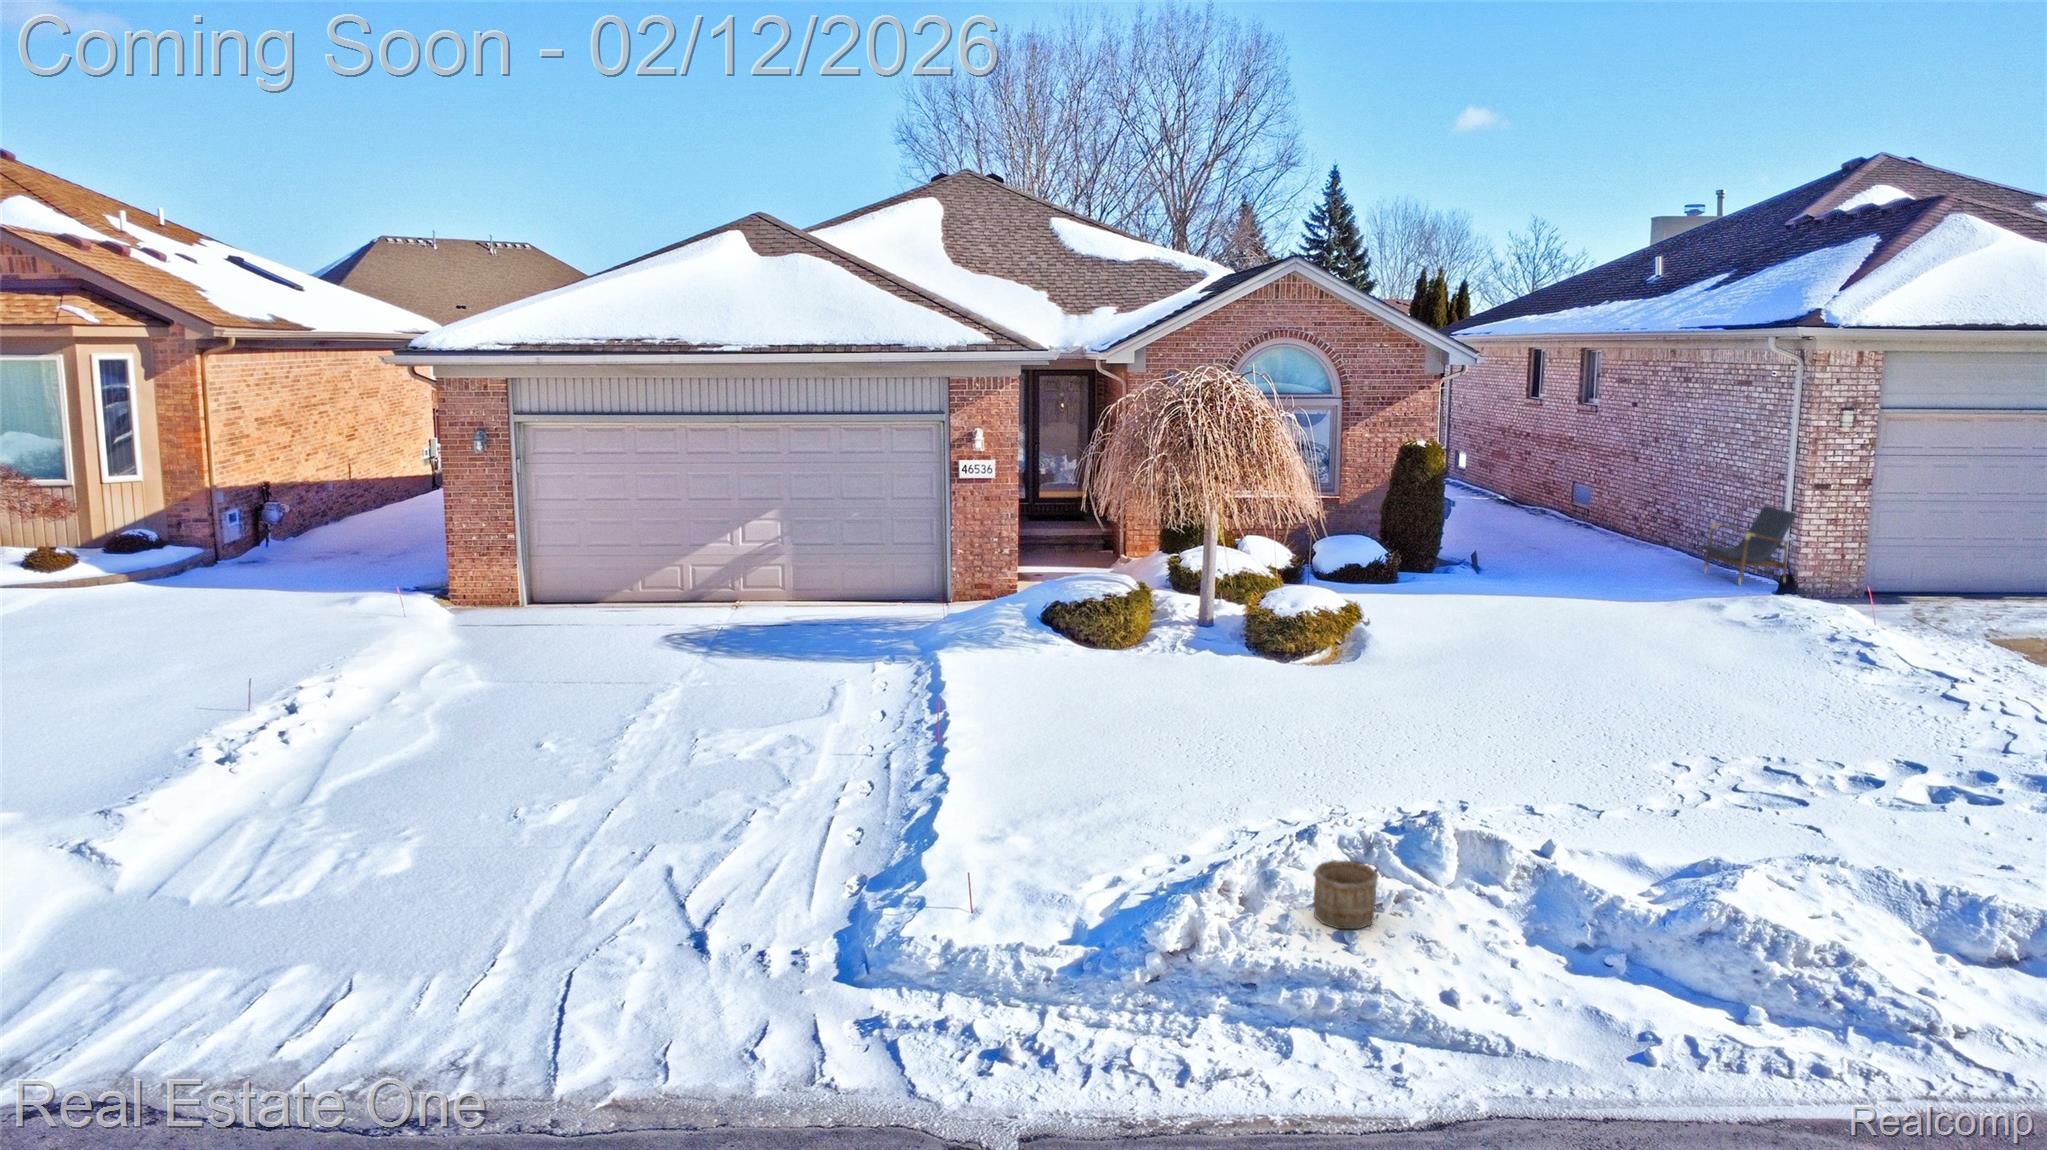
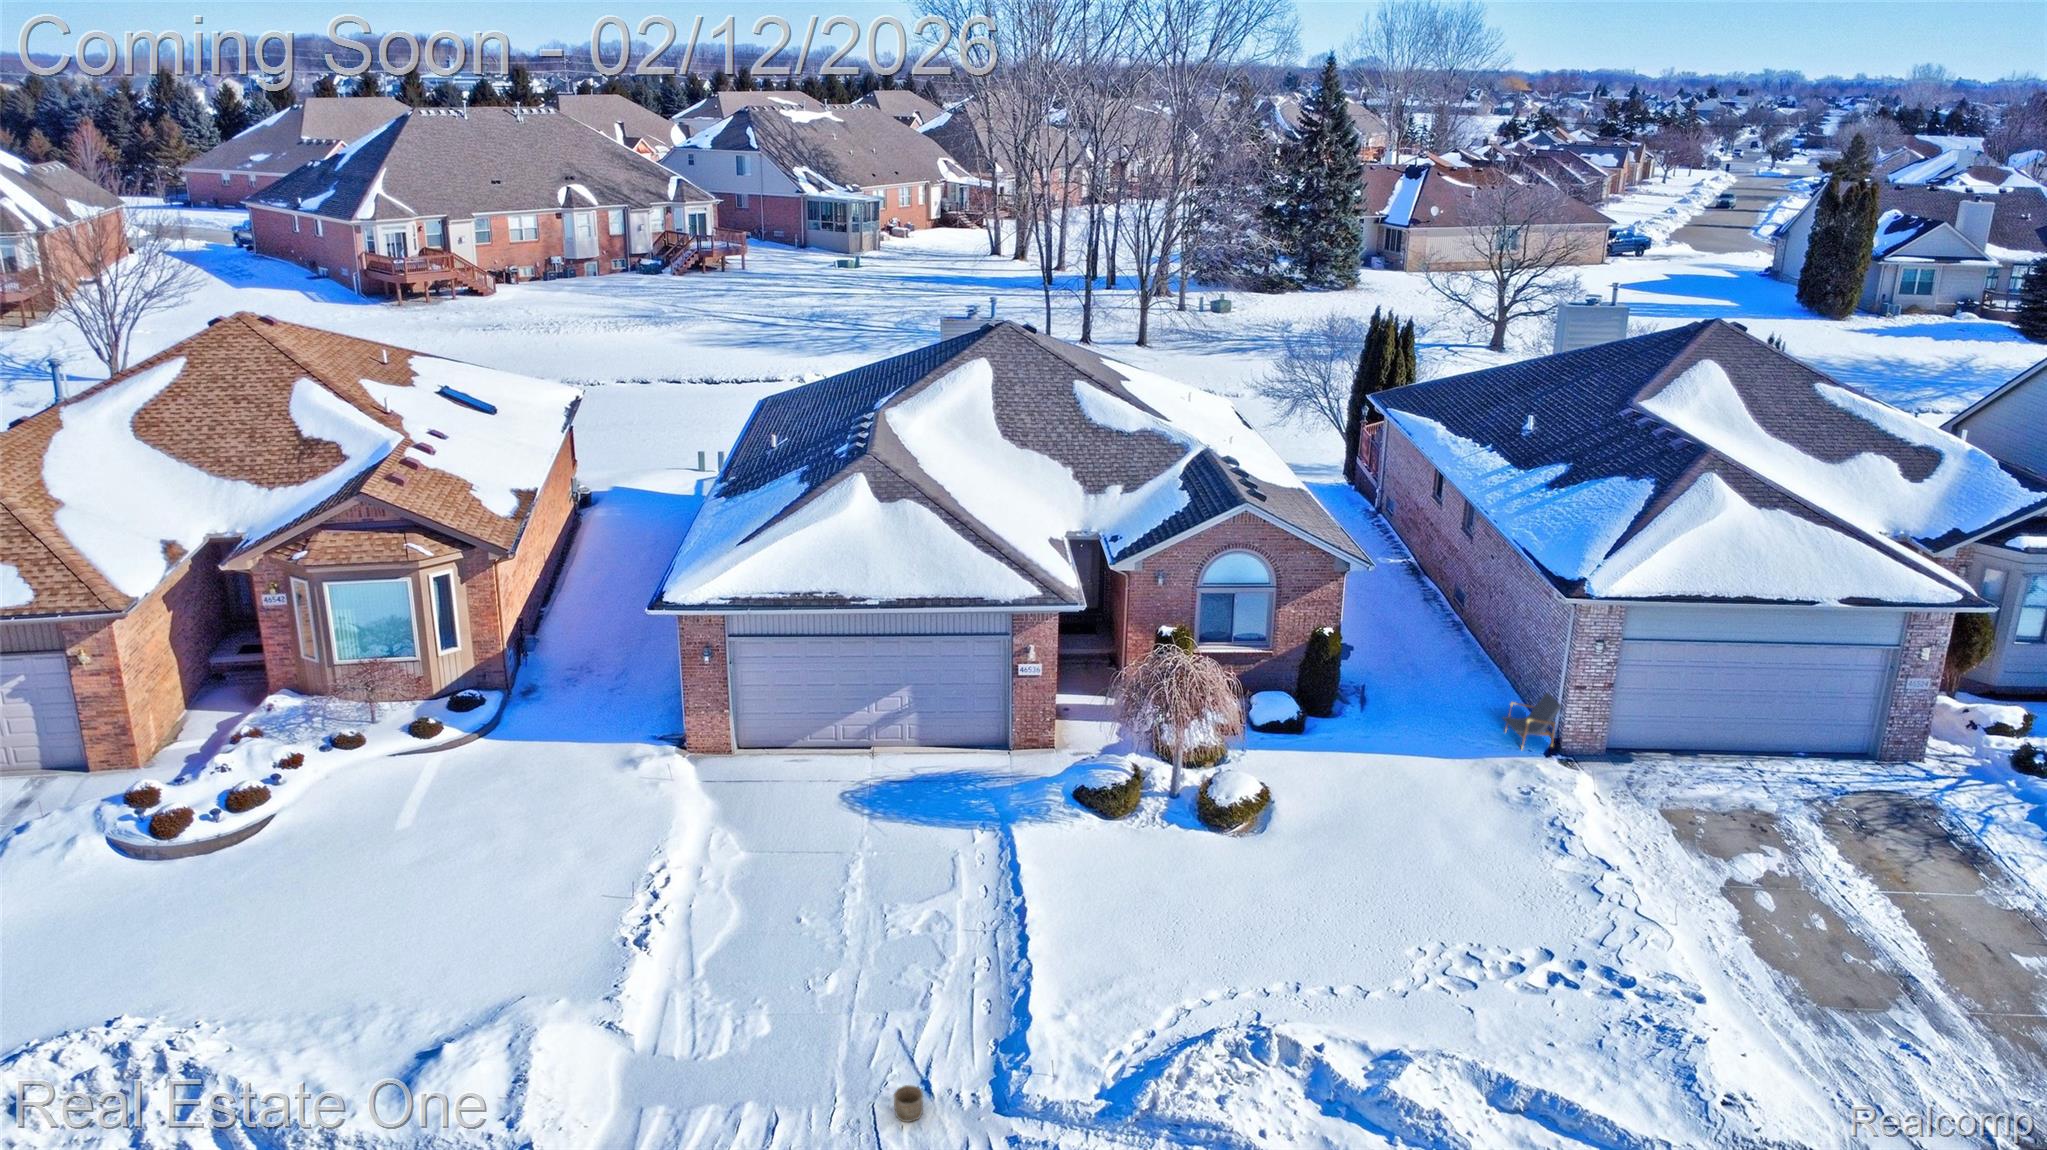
wooden bucket: present [1313,860,1378,929] -> present [893,1085,923,1122]

